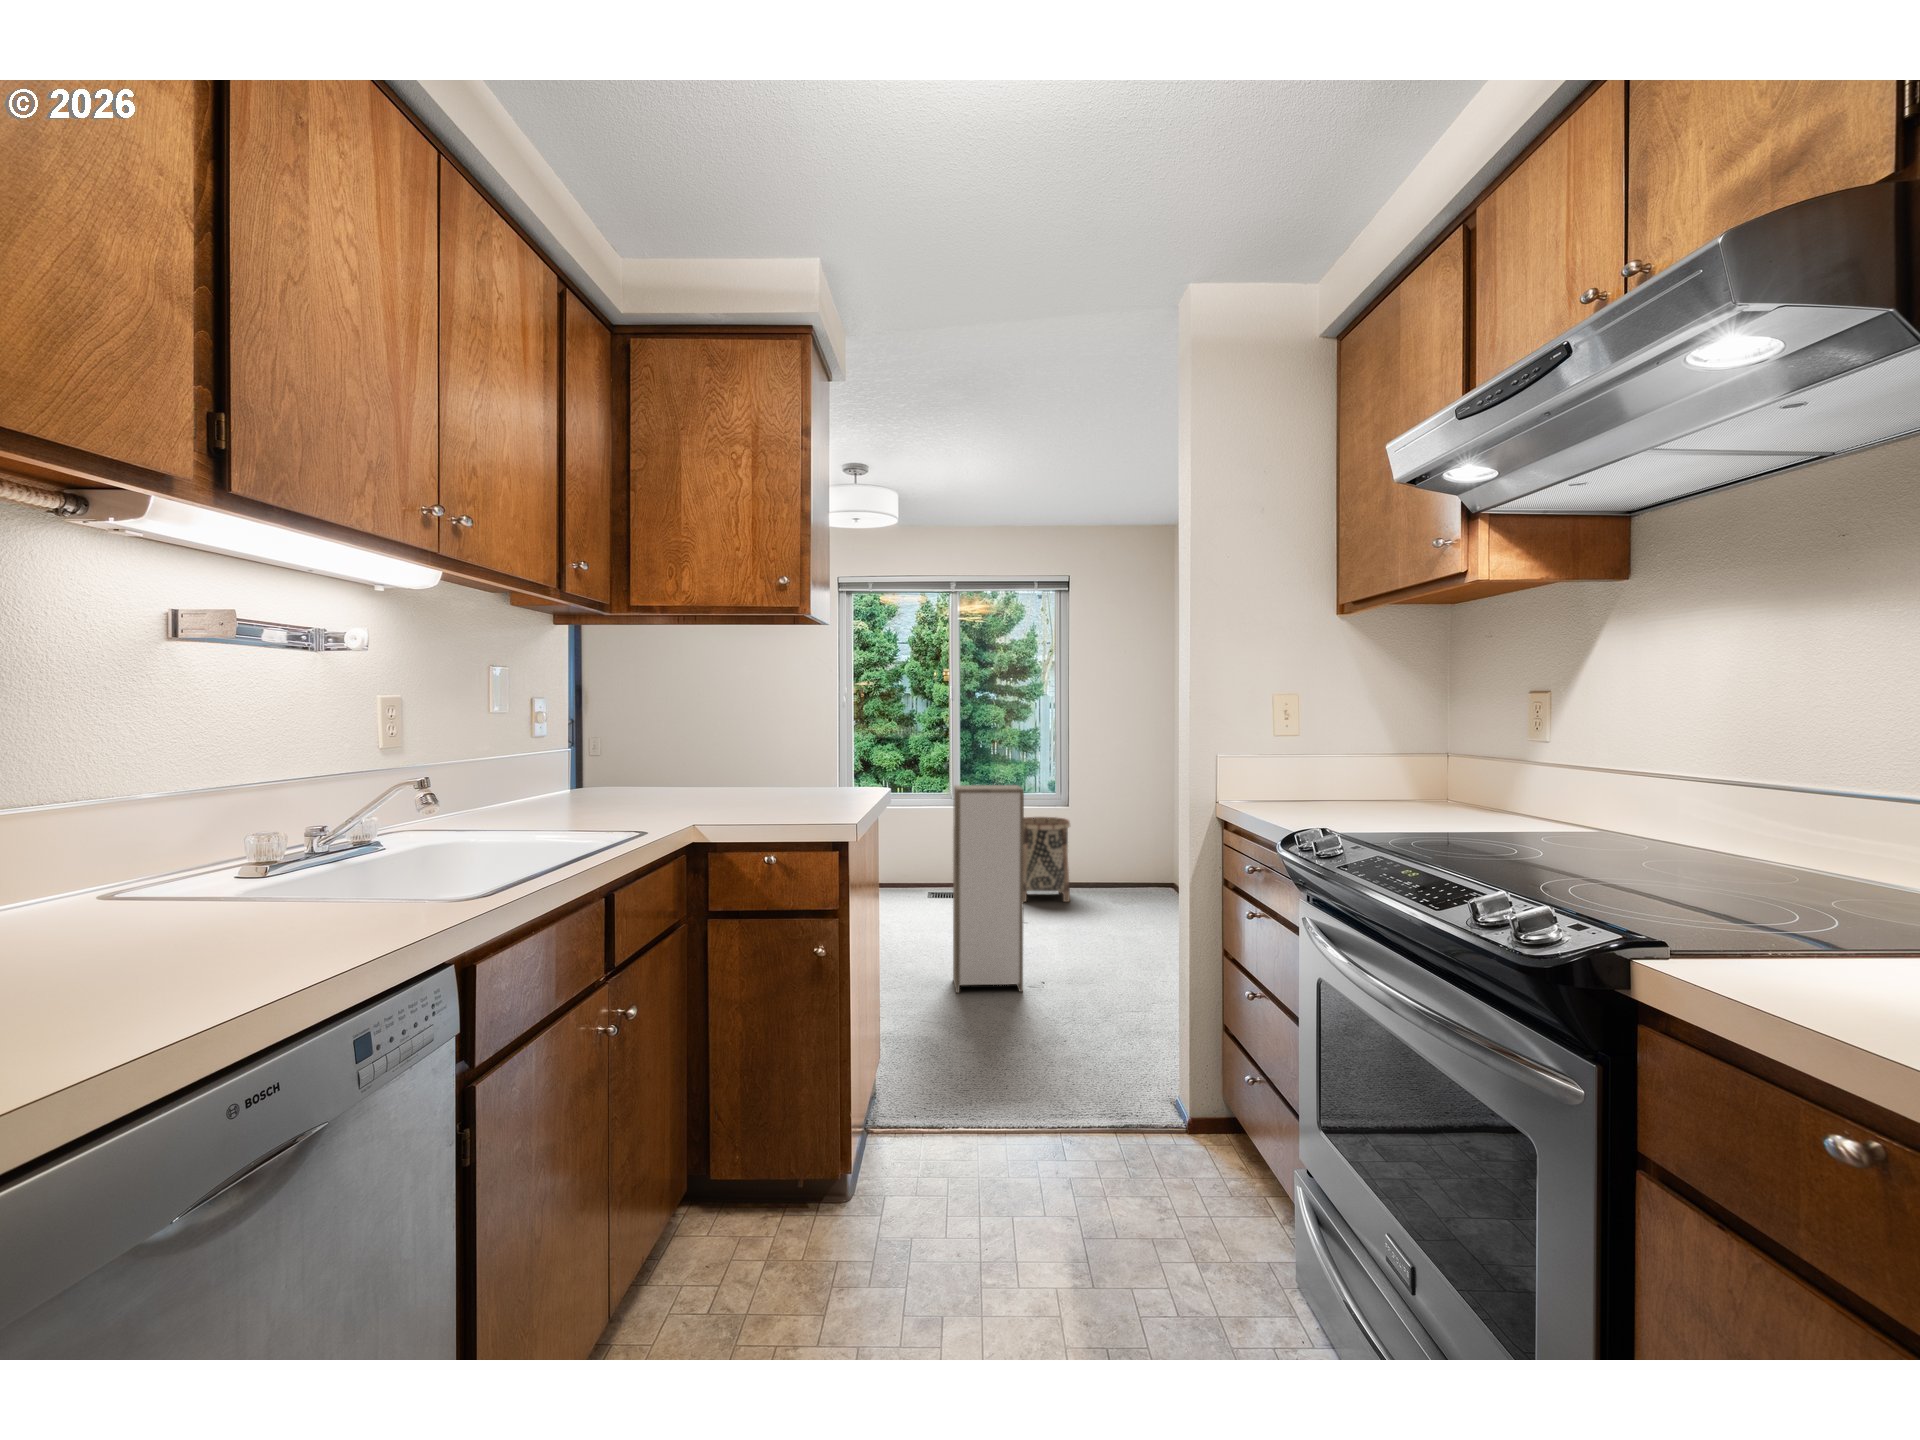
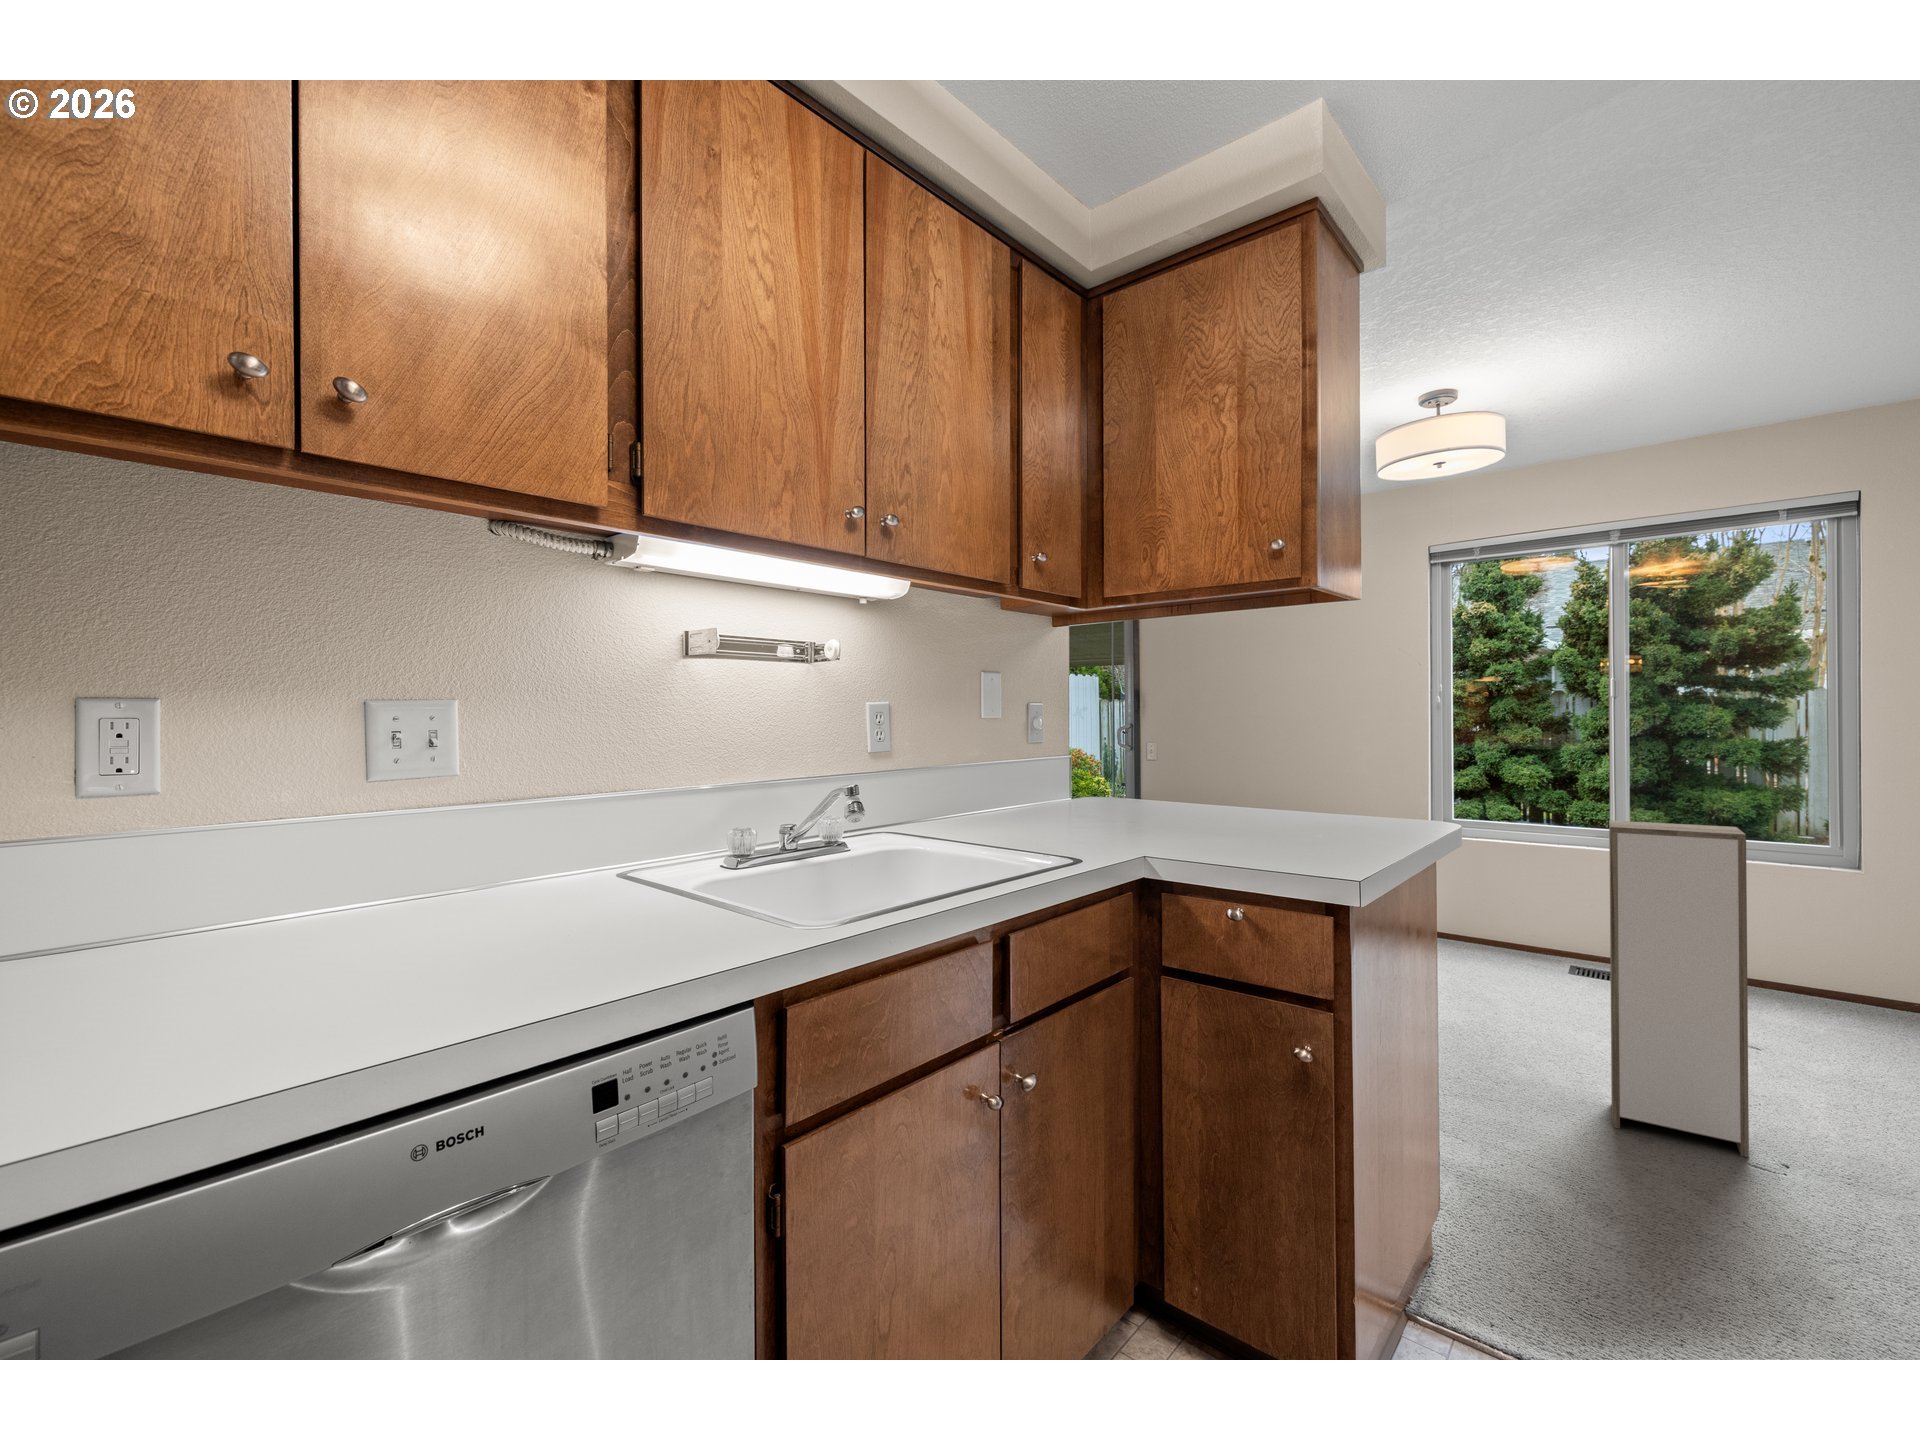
basket: present [1023,817,1070,902] -> none [1756,872,1876,1017]

